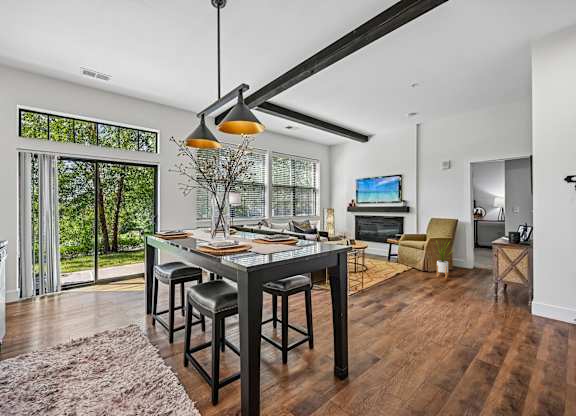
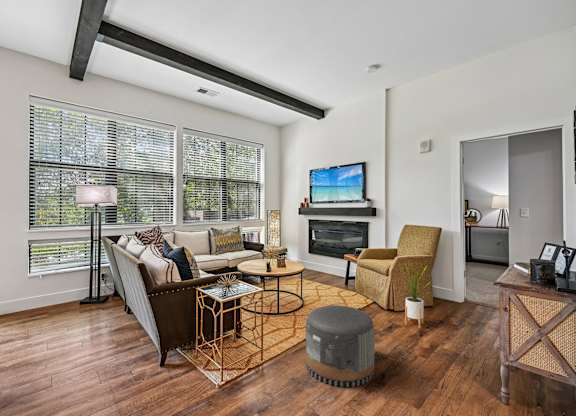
pouf: none [386,260,426,296] -> present [306,305,374,387]

